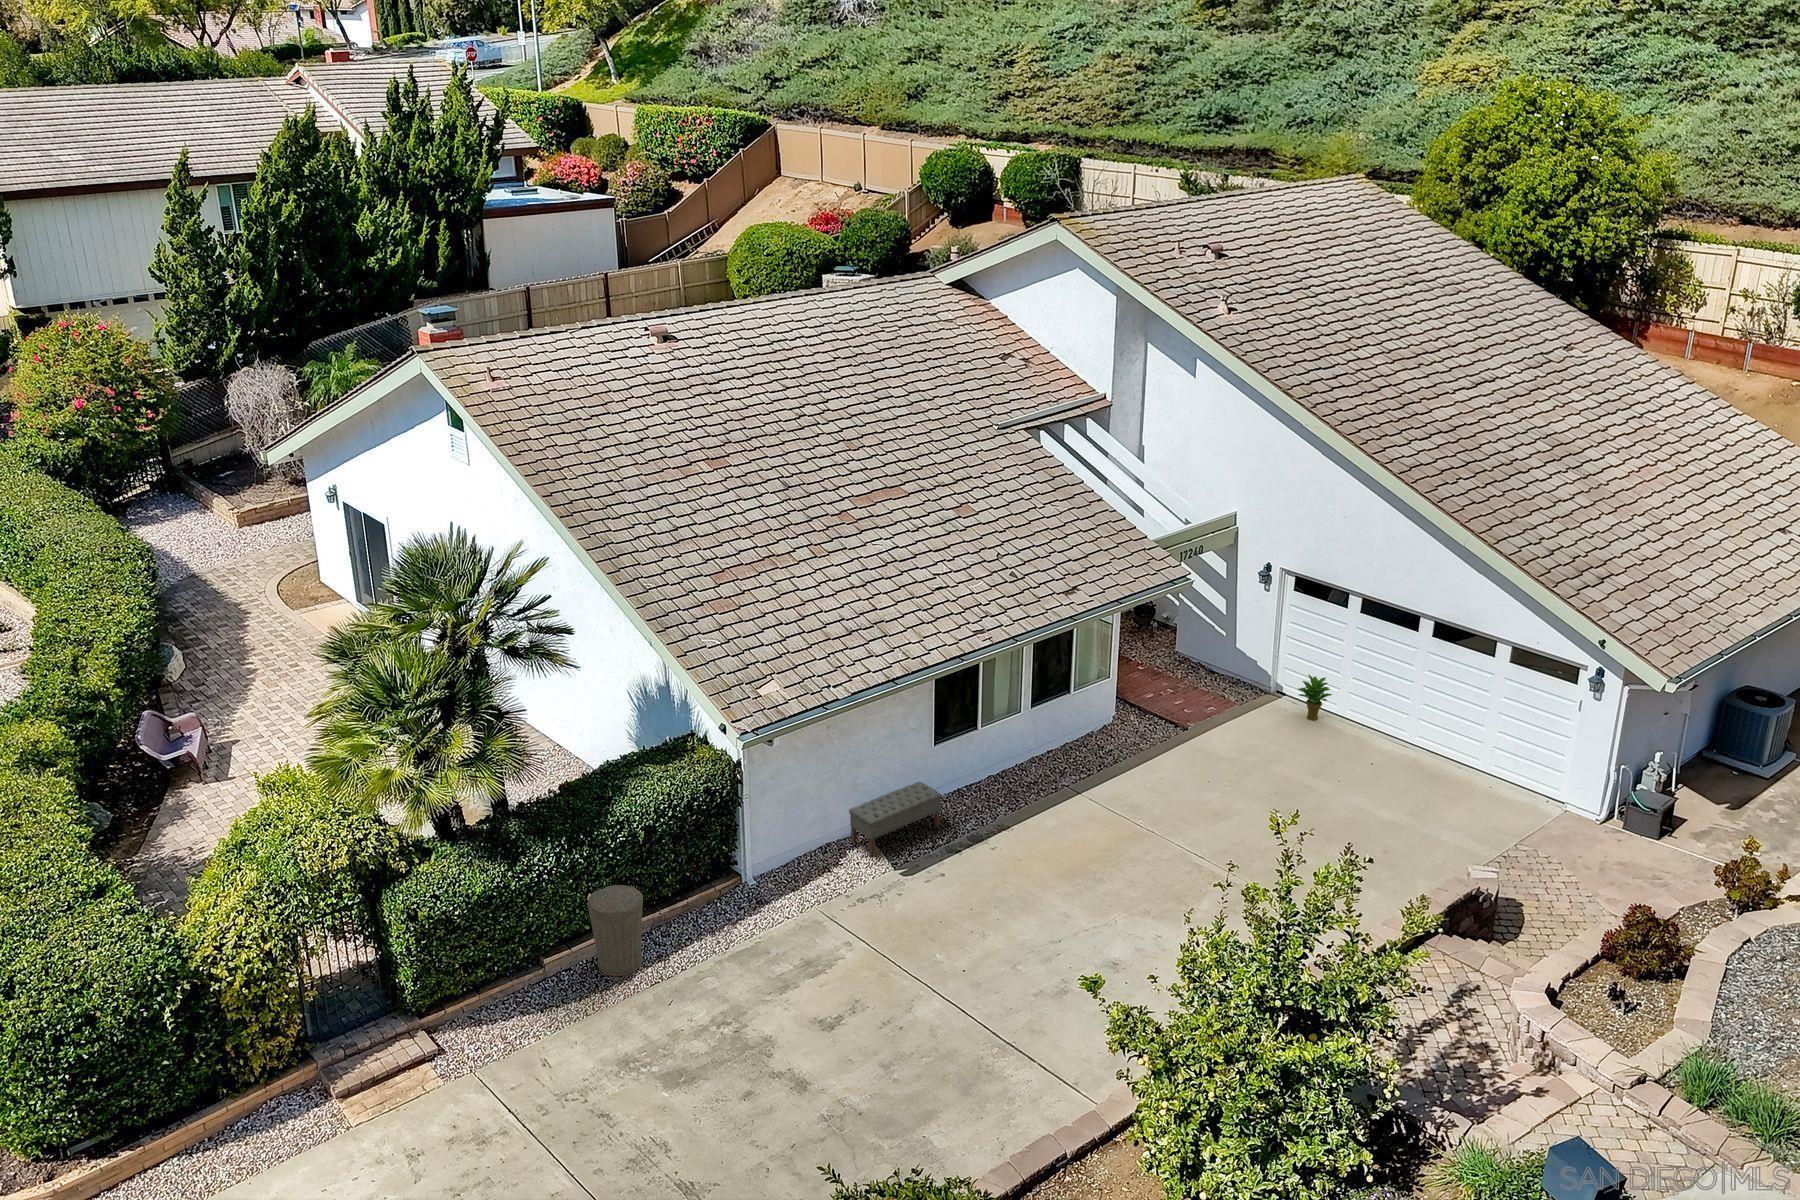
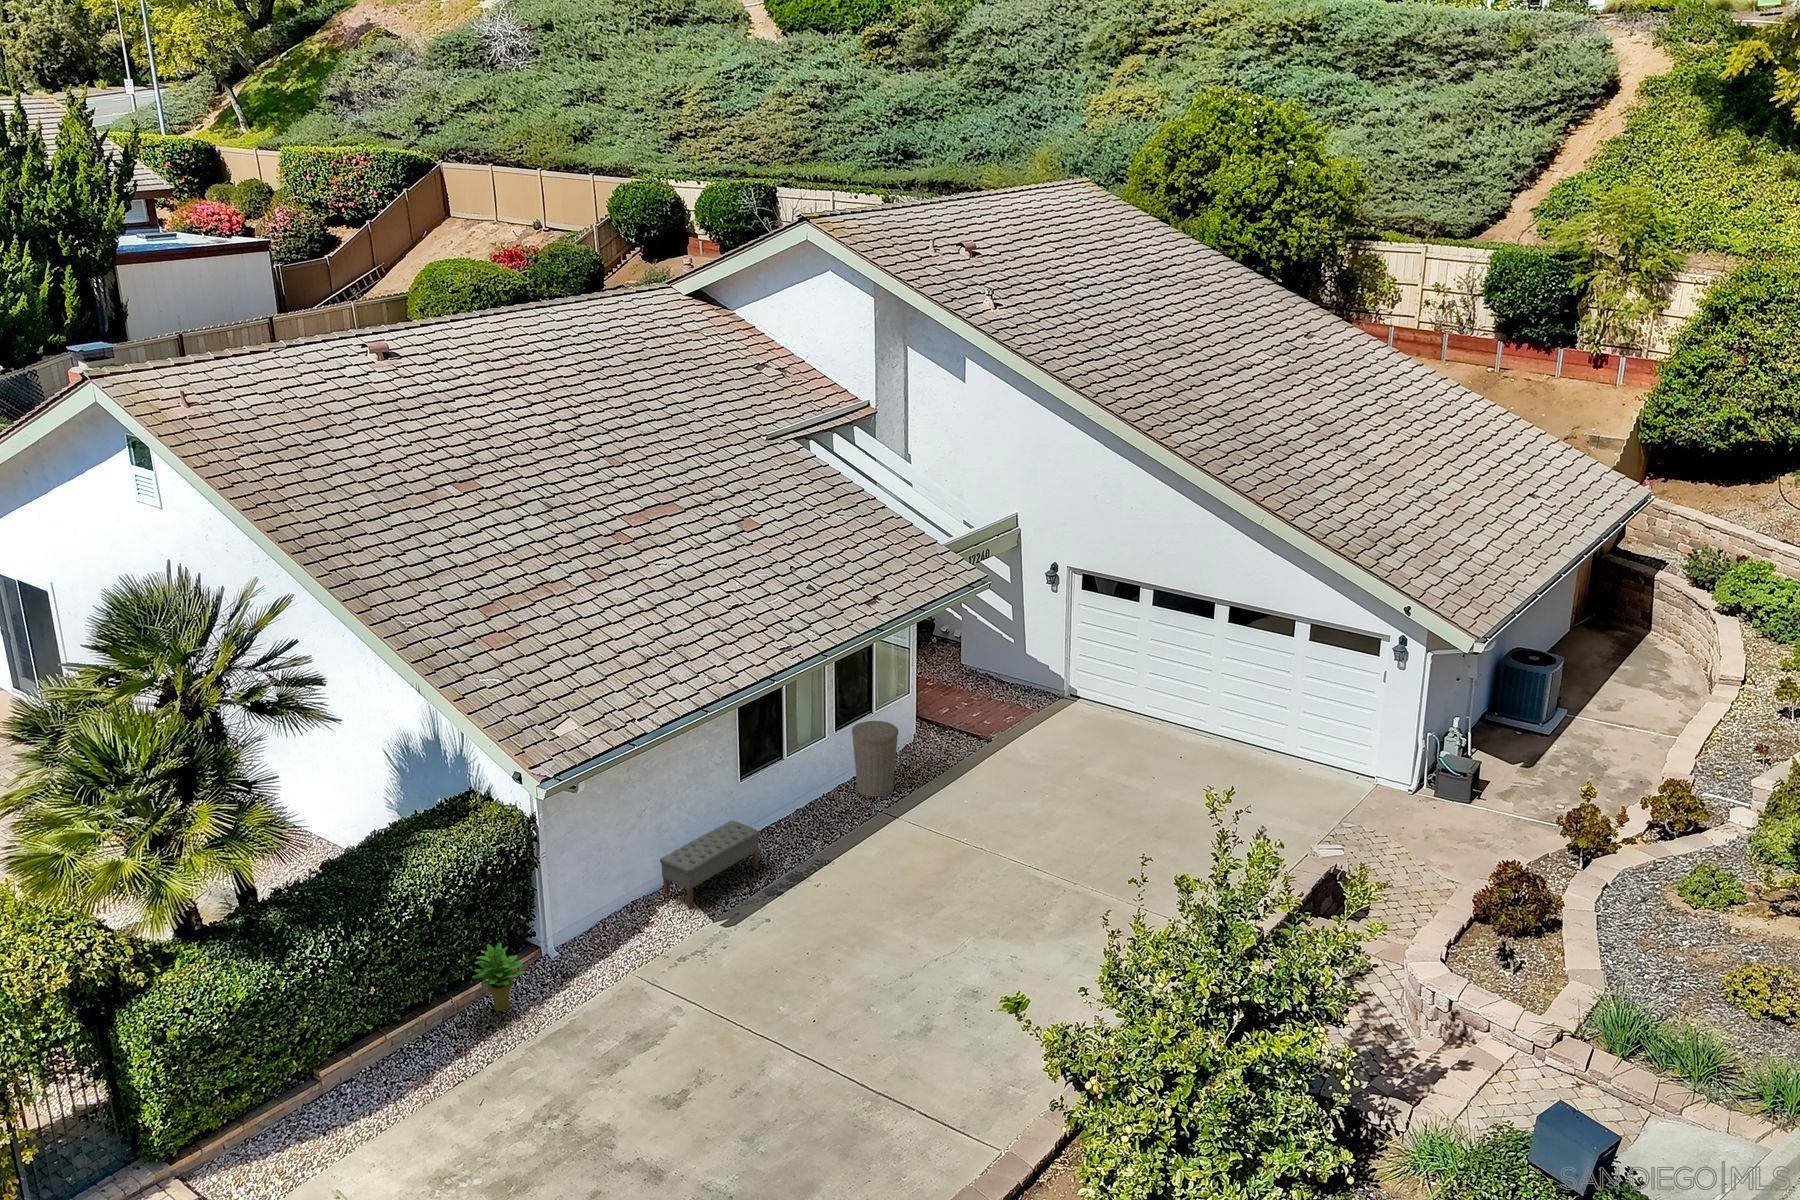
potted plant: present [1298,675,1332,720] -> present [472,943,525,1011]
trash can: present [588,885,643,976] -> present [852,721,898,797]

